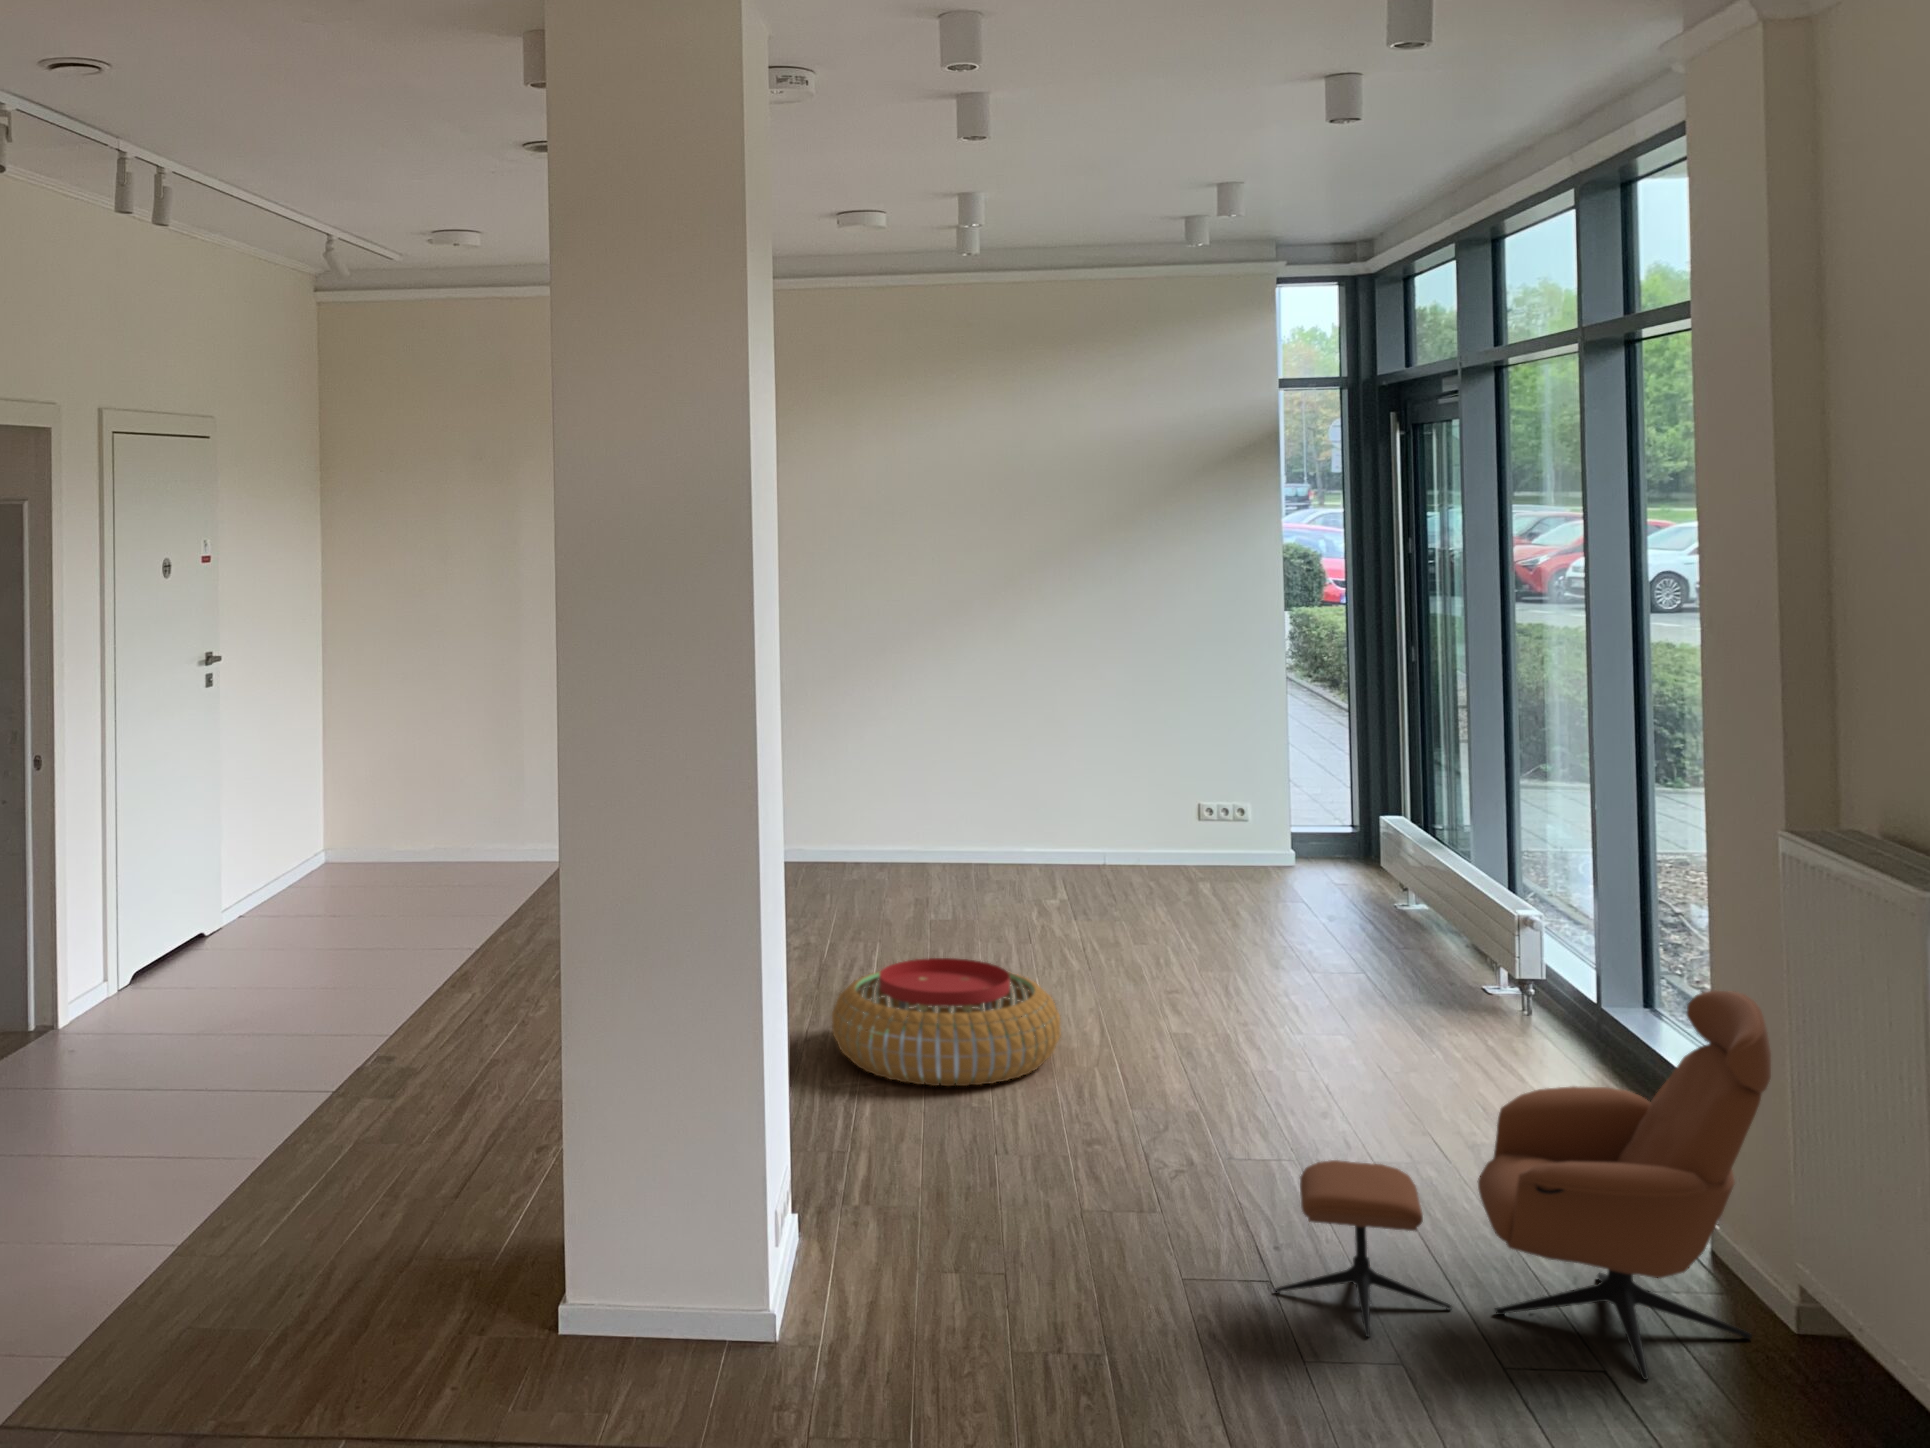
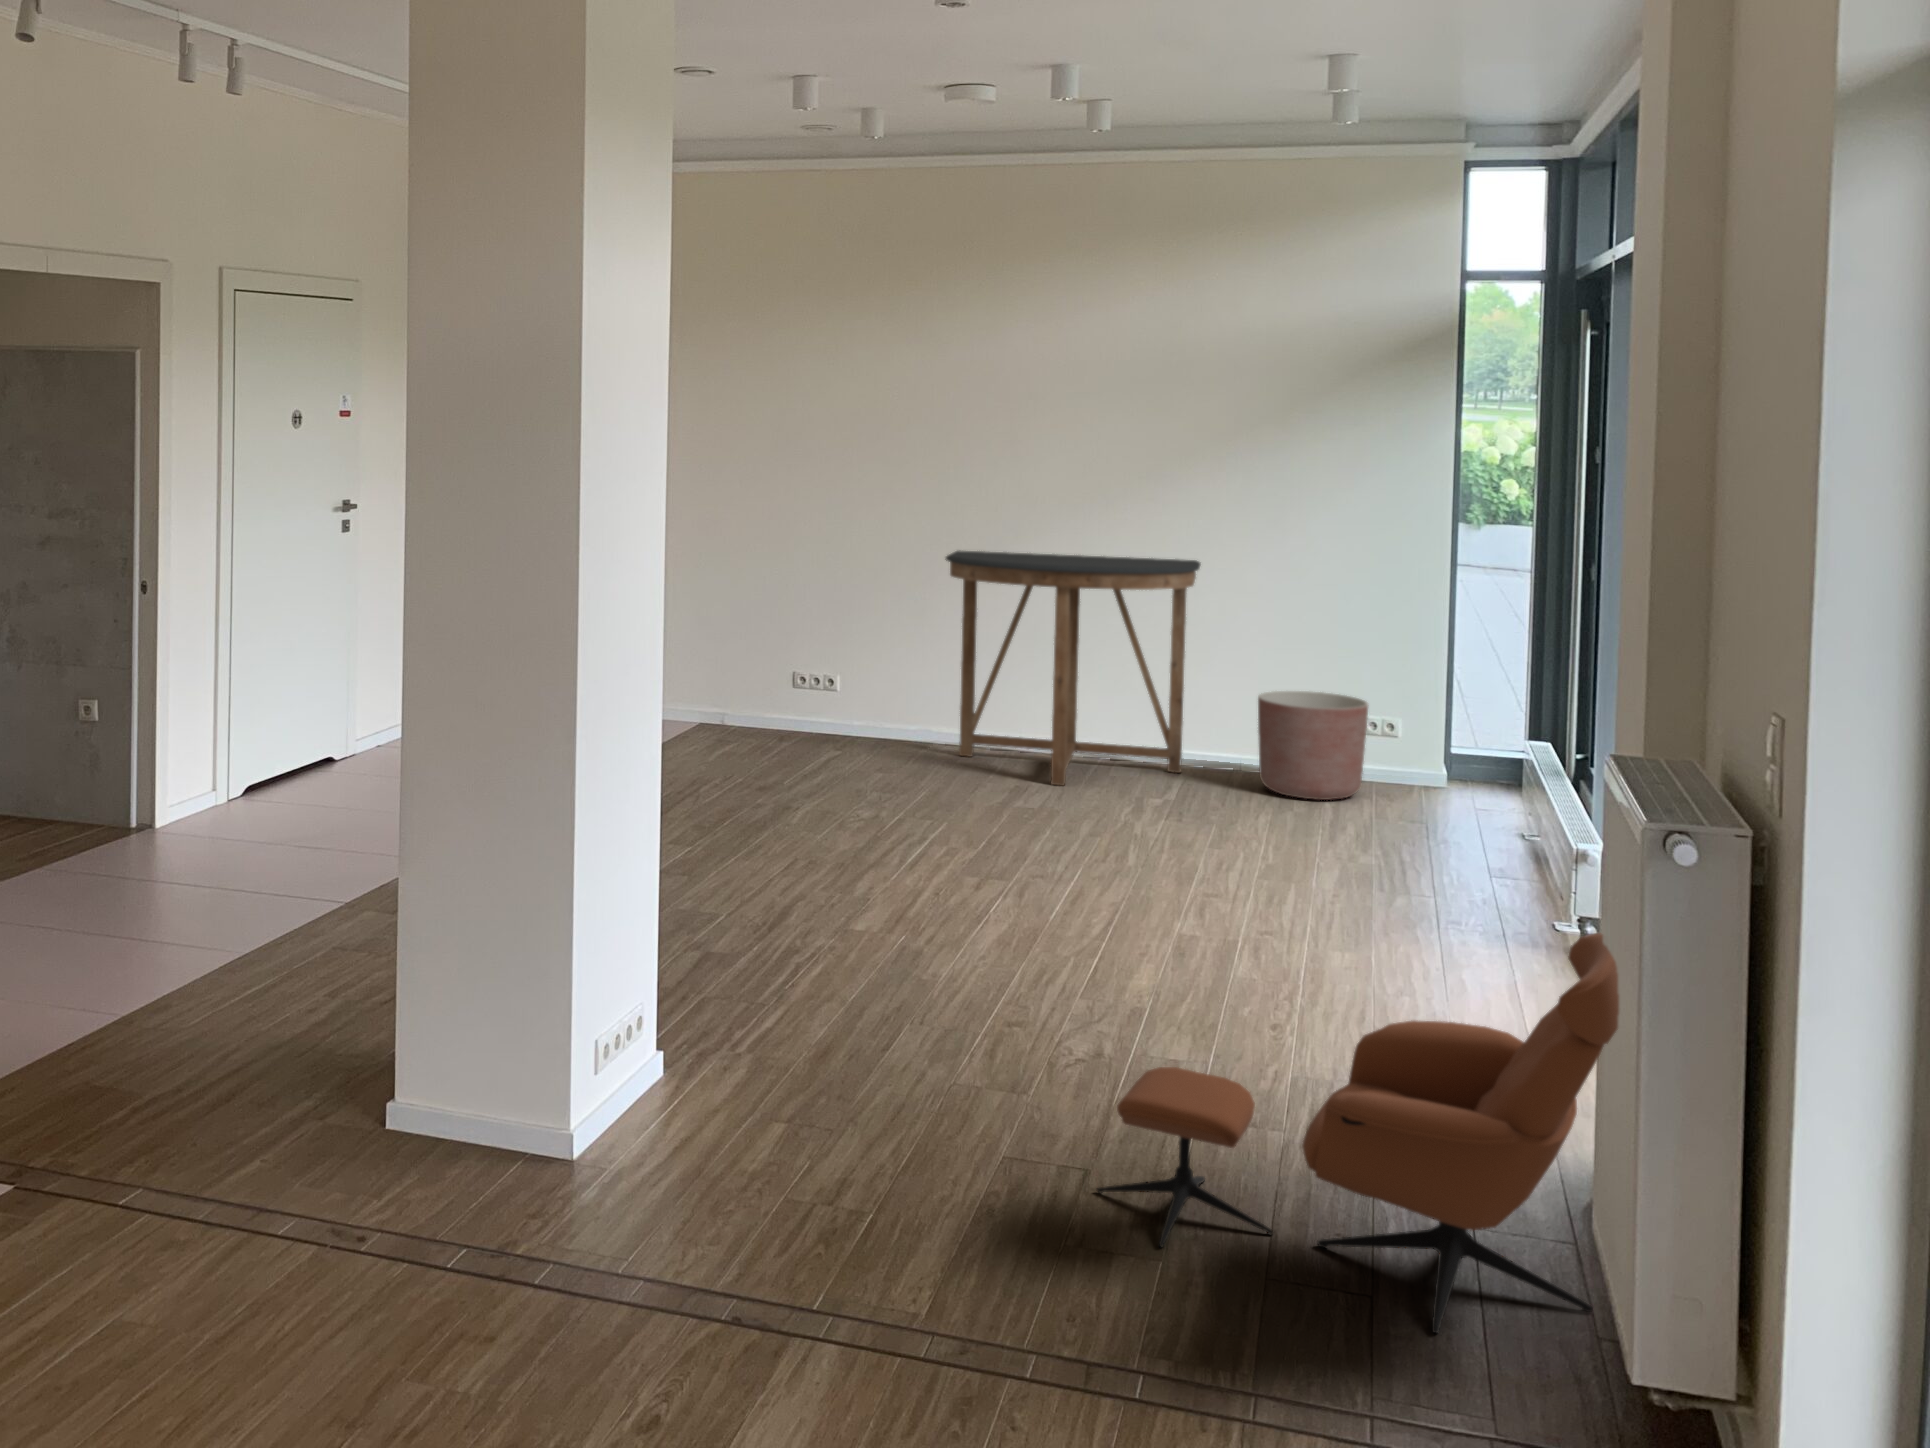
console table: none [823,662,1069,894] -> present [945,550,1201,786]
planter: none [1130,782,1232,886] -> present [1258,691,1368,800]
pouf: present [832,958,1061,1086] -> none [819,837,1050,964]

